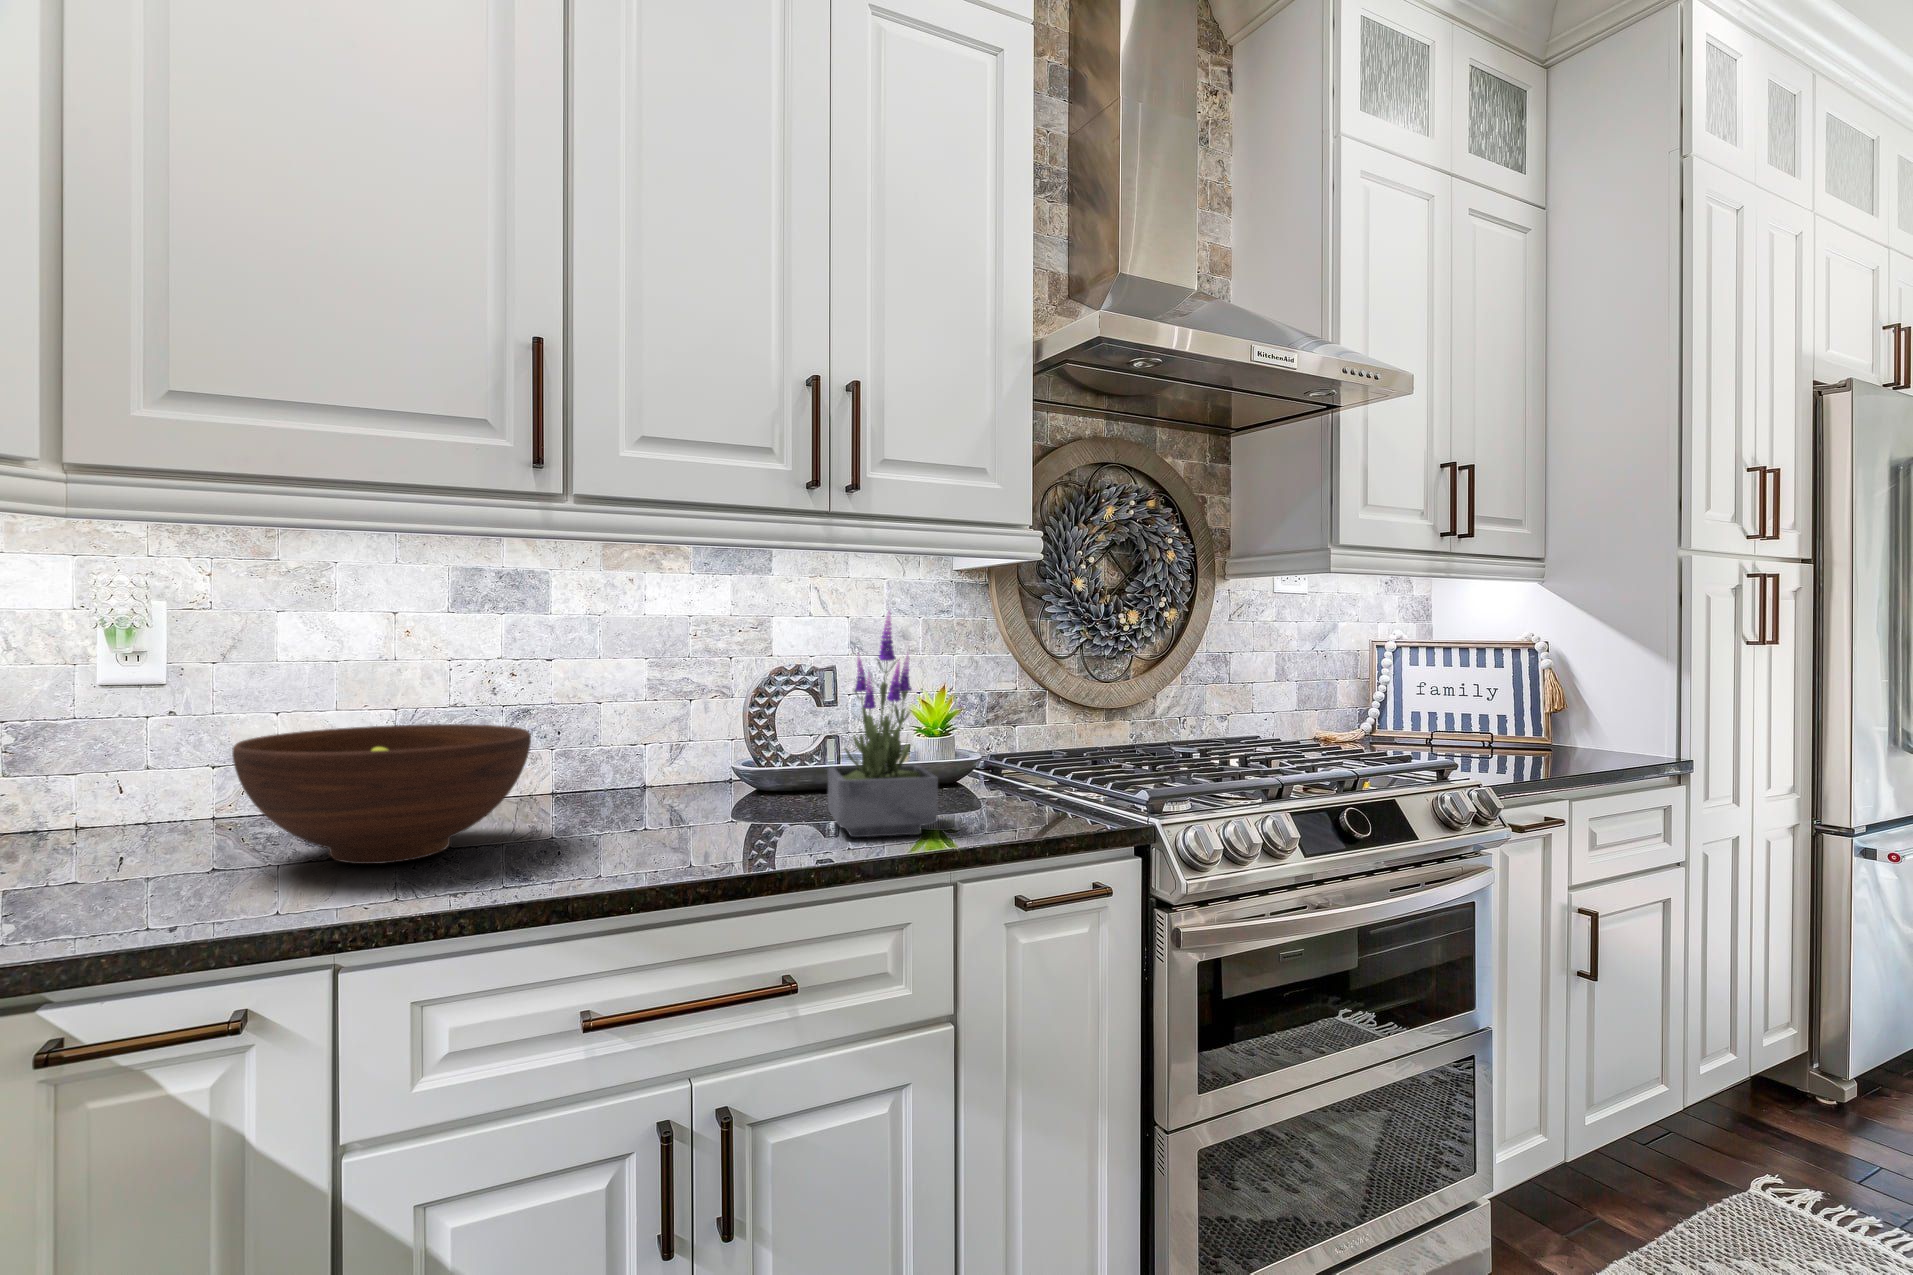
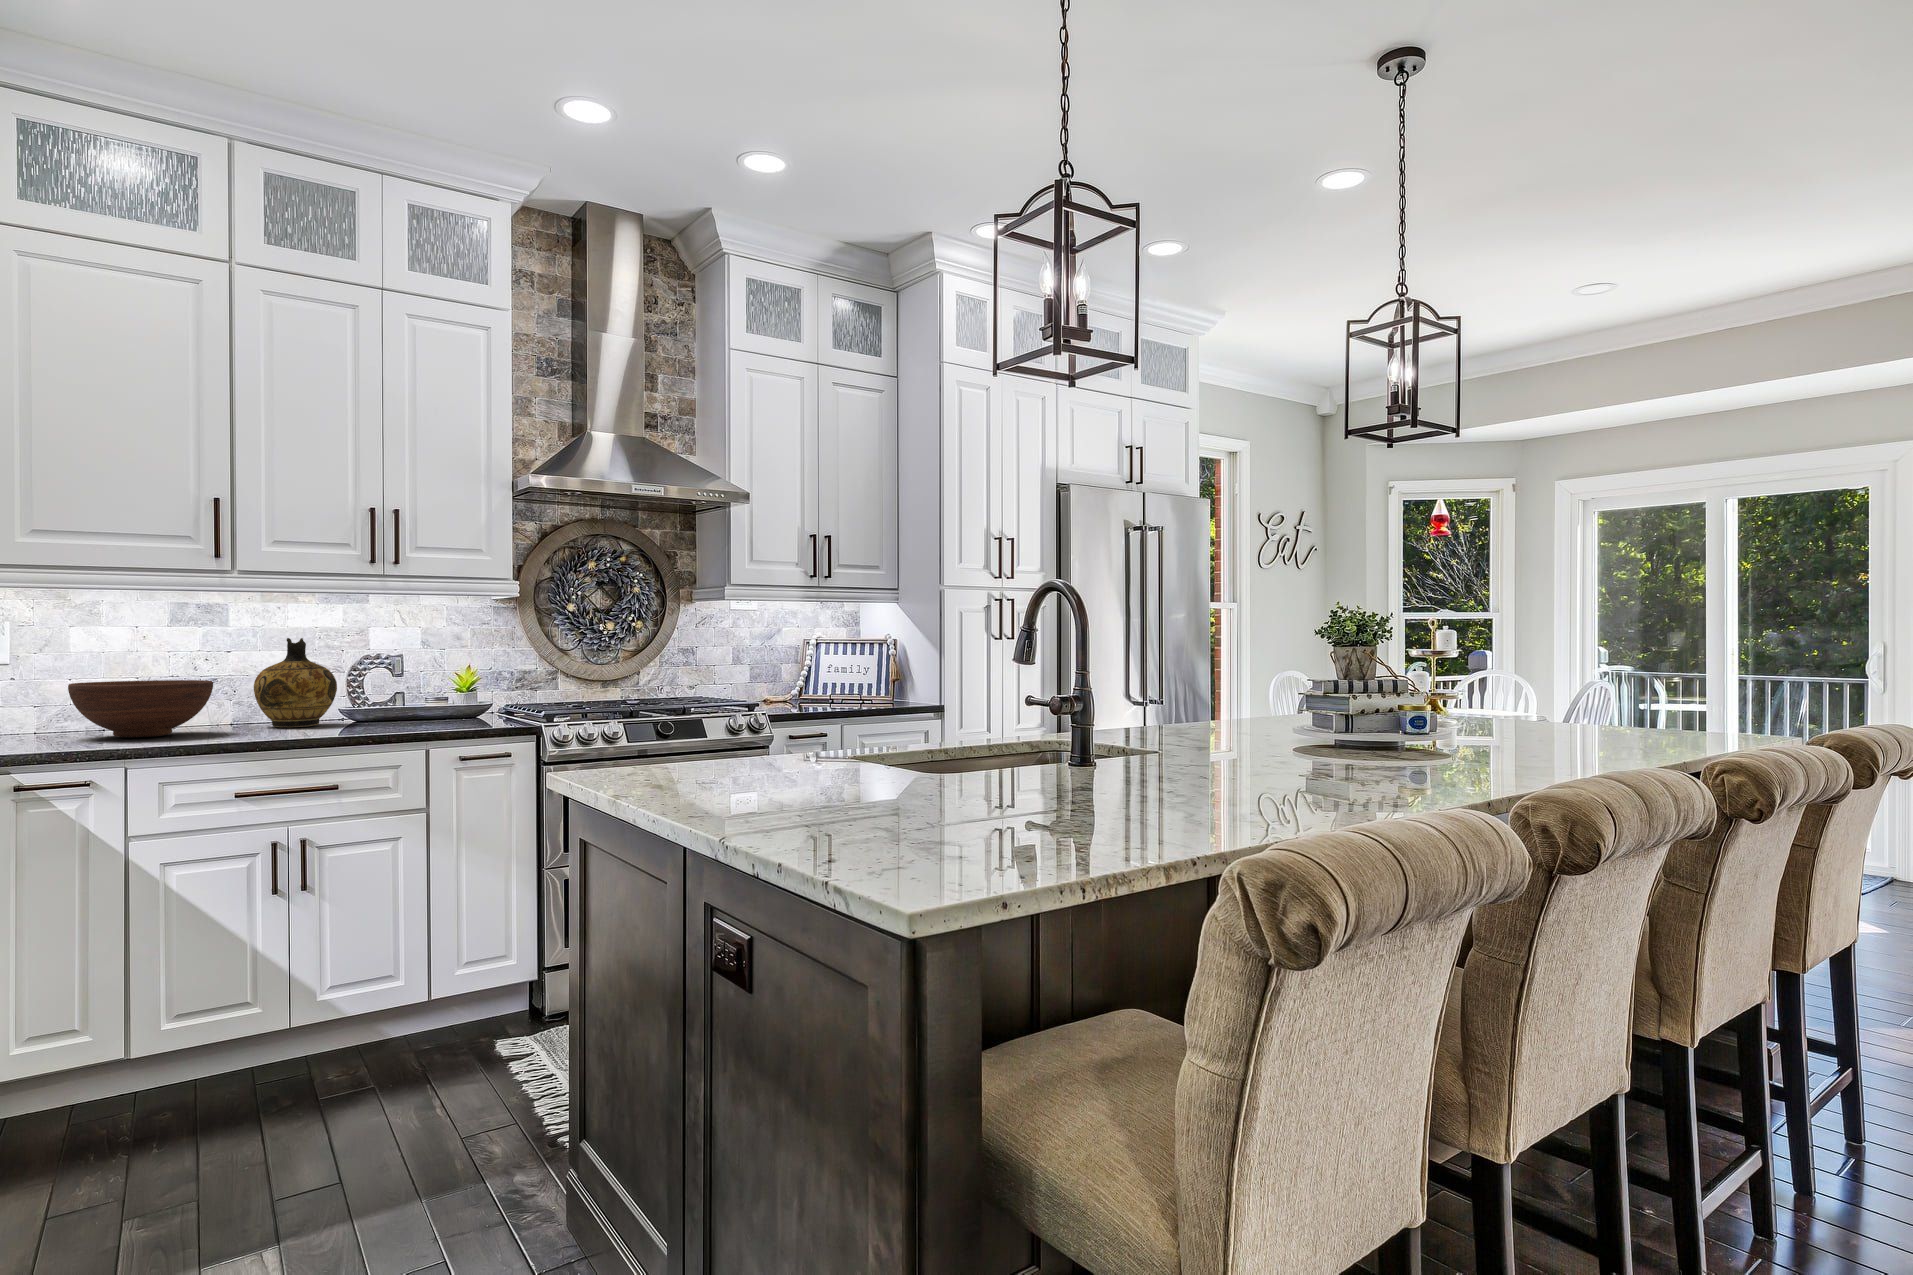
potted plant: present [828,612,938,837] -> none [371,623,426,731]
ceramic jug: none [598,638,743,815] -> present [254,638,337,727]

